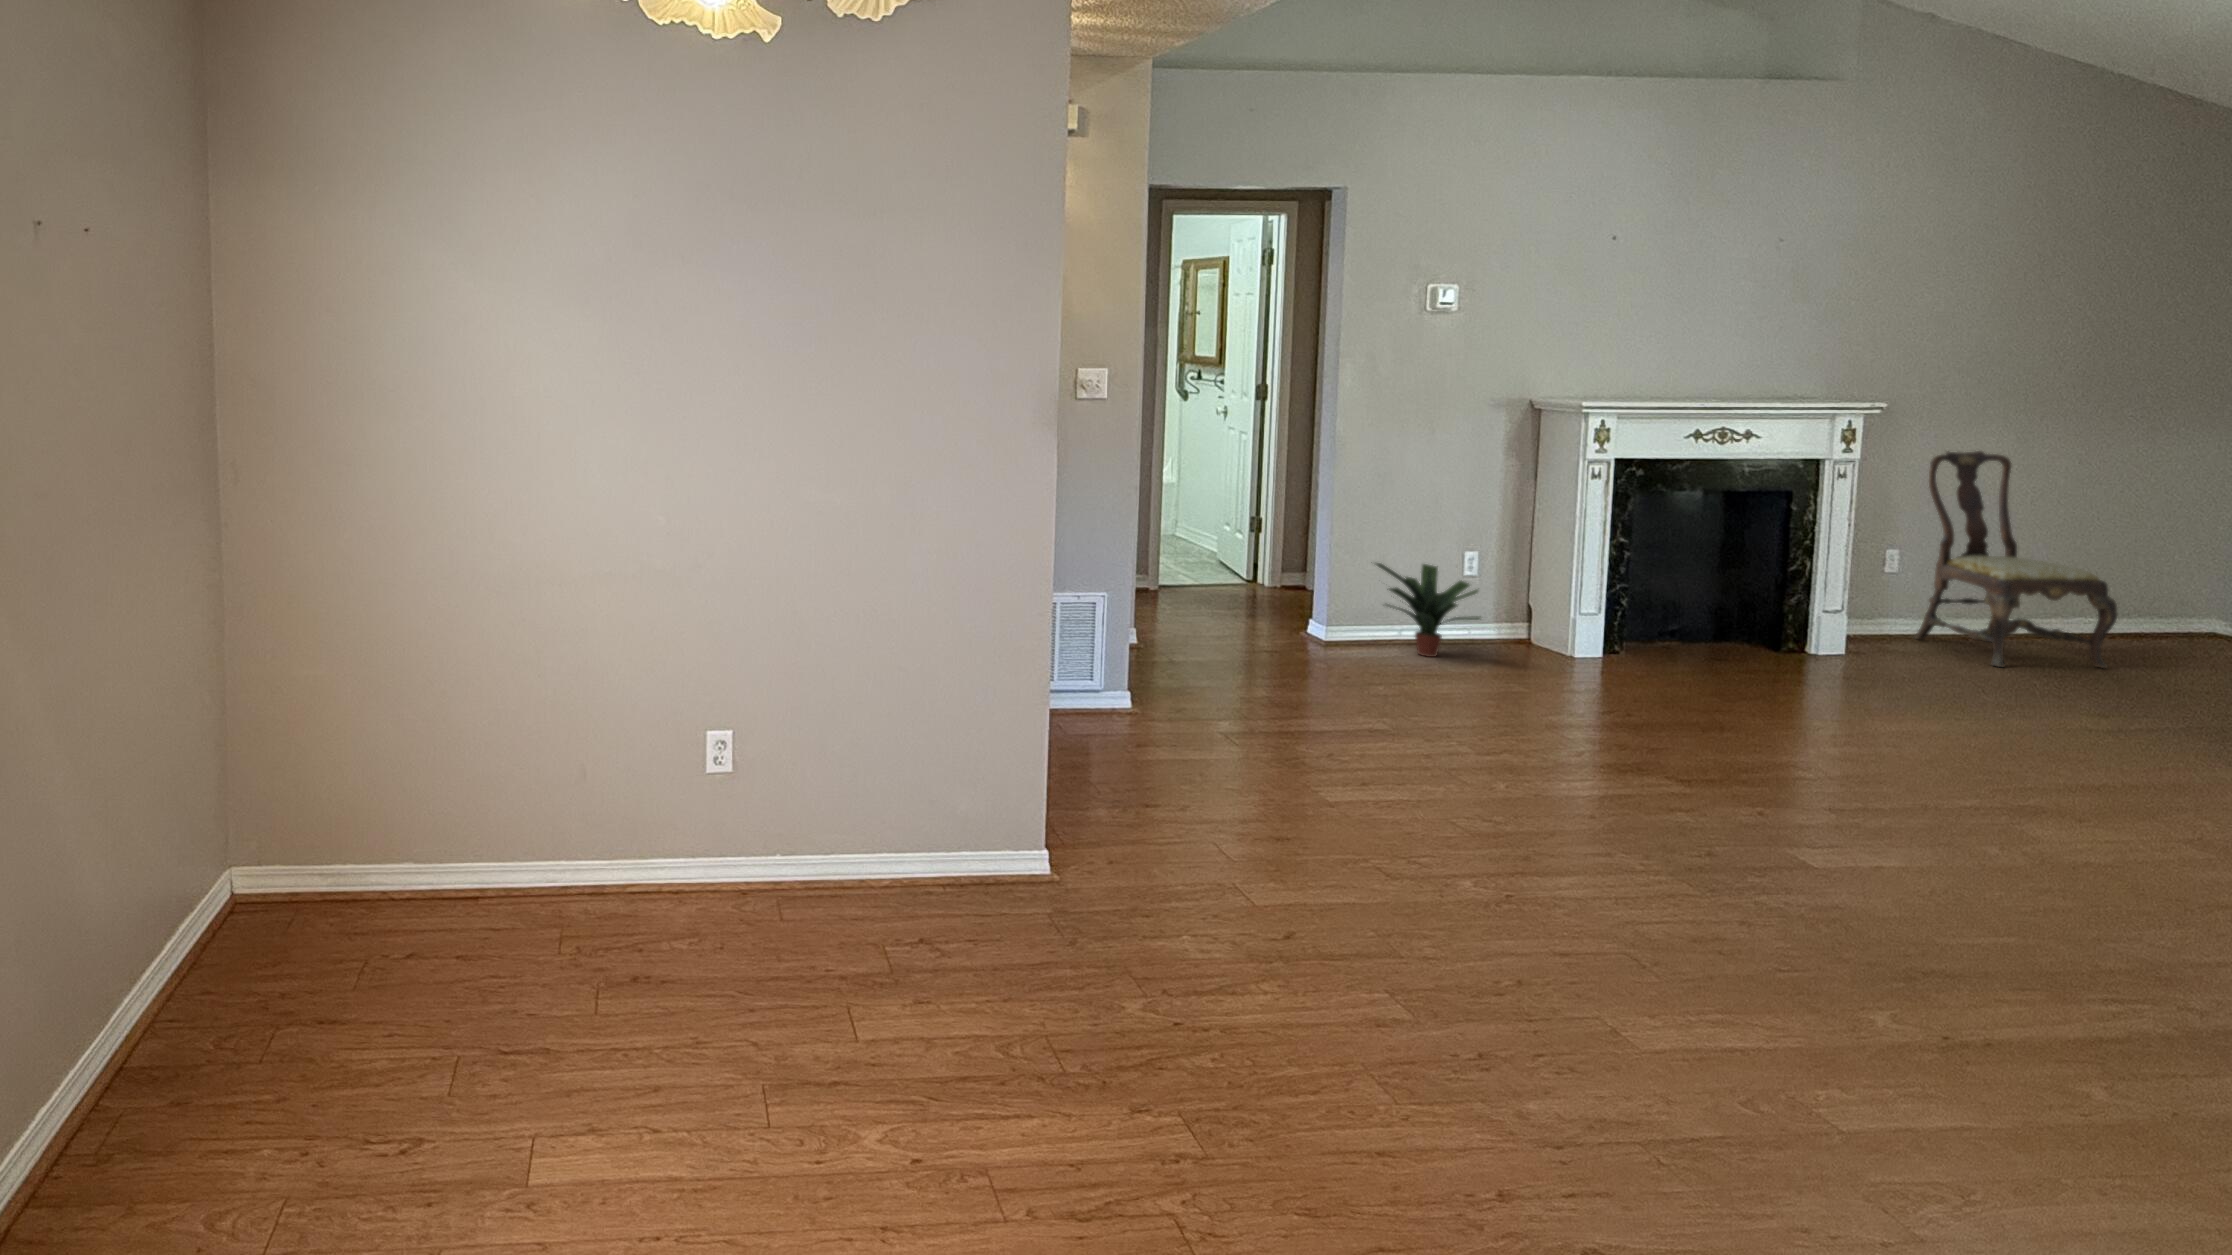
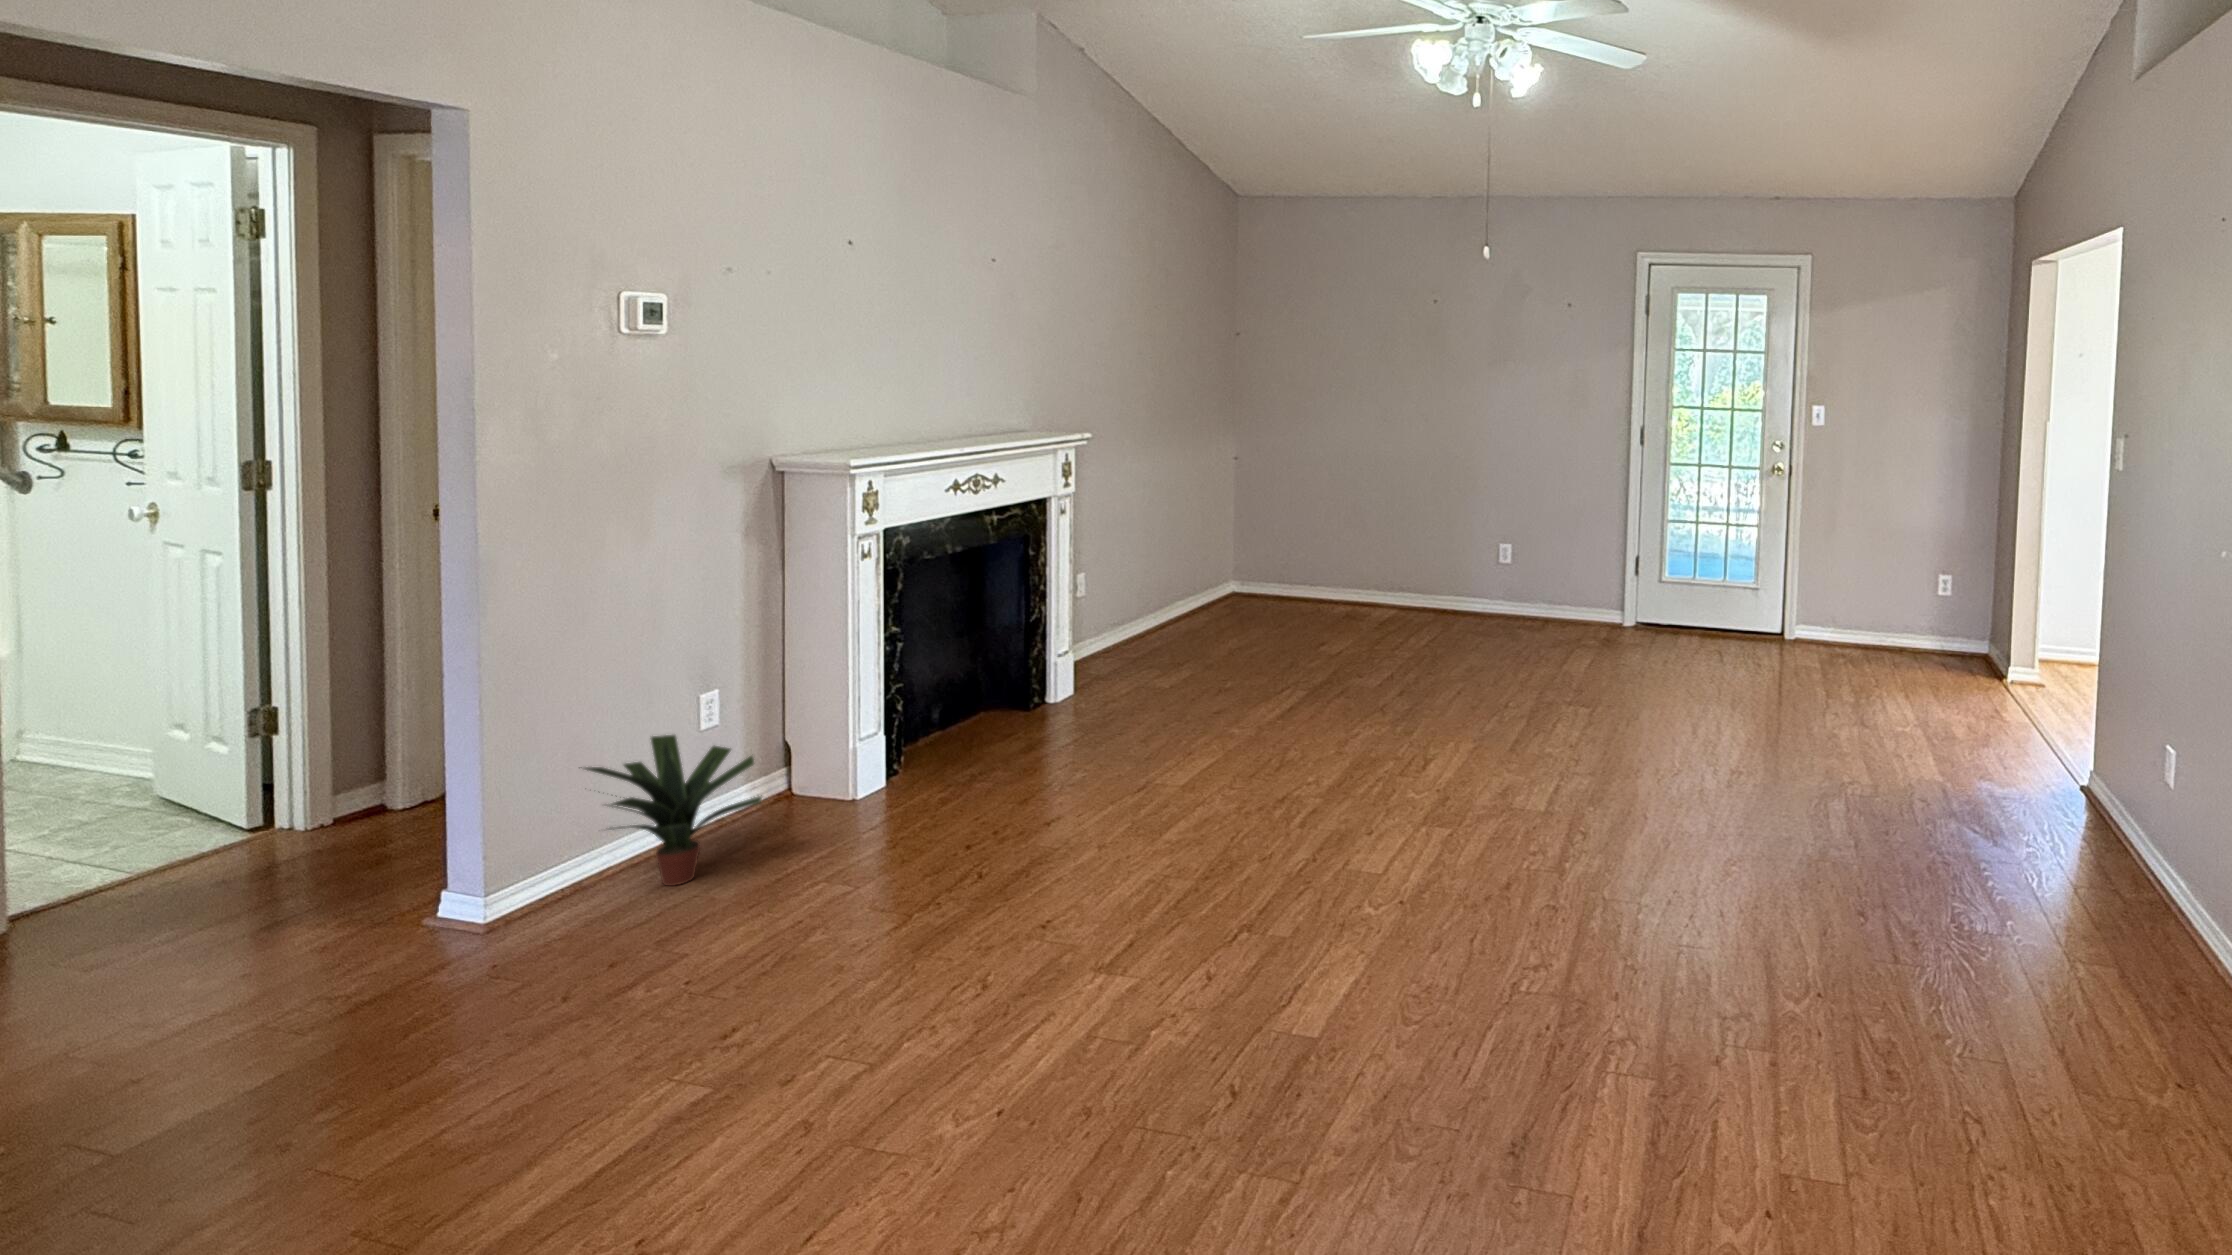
dining chair: present [1914,451,2117,668] -> none [1095,466,1218,665]

